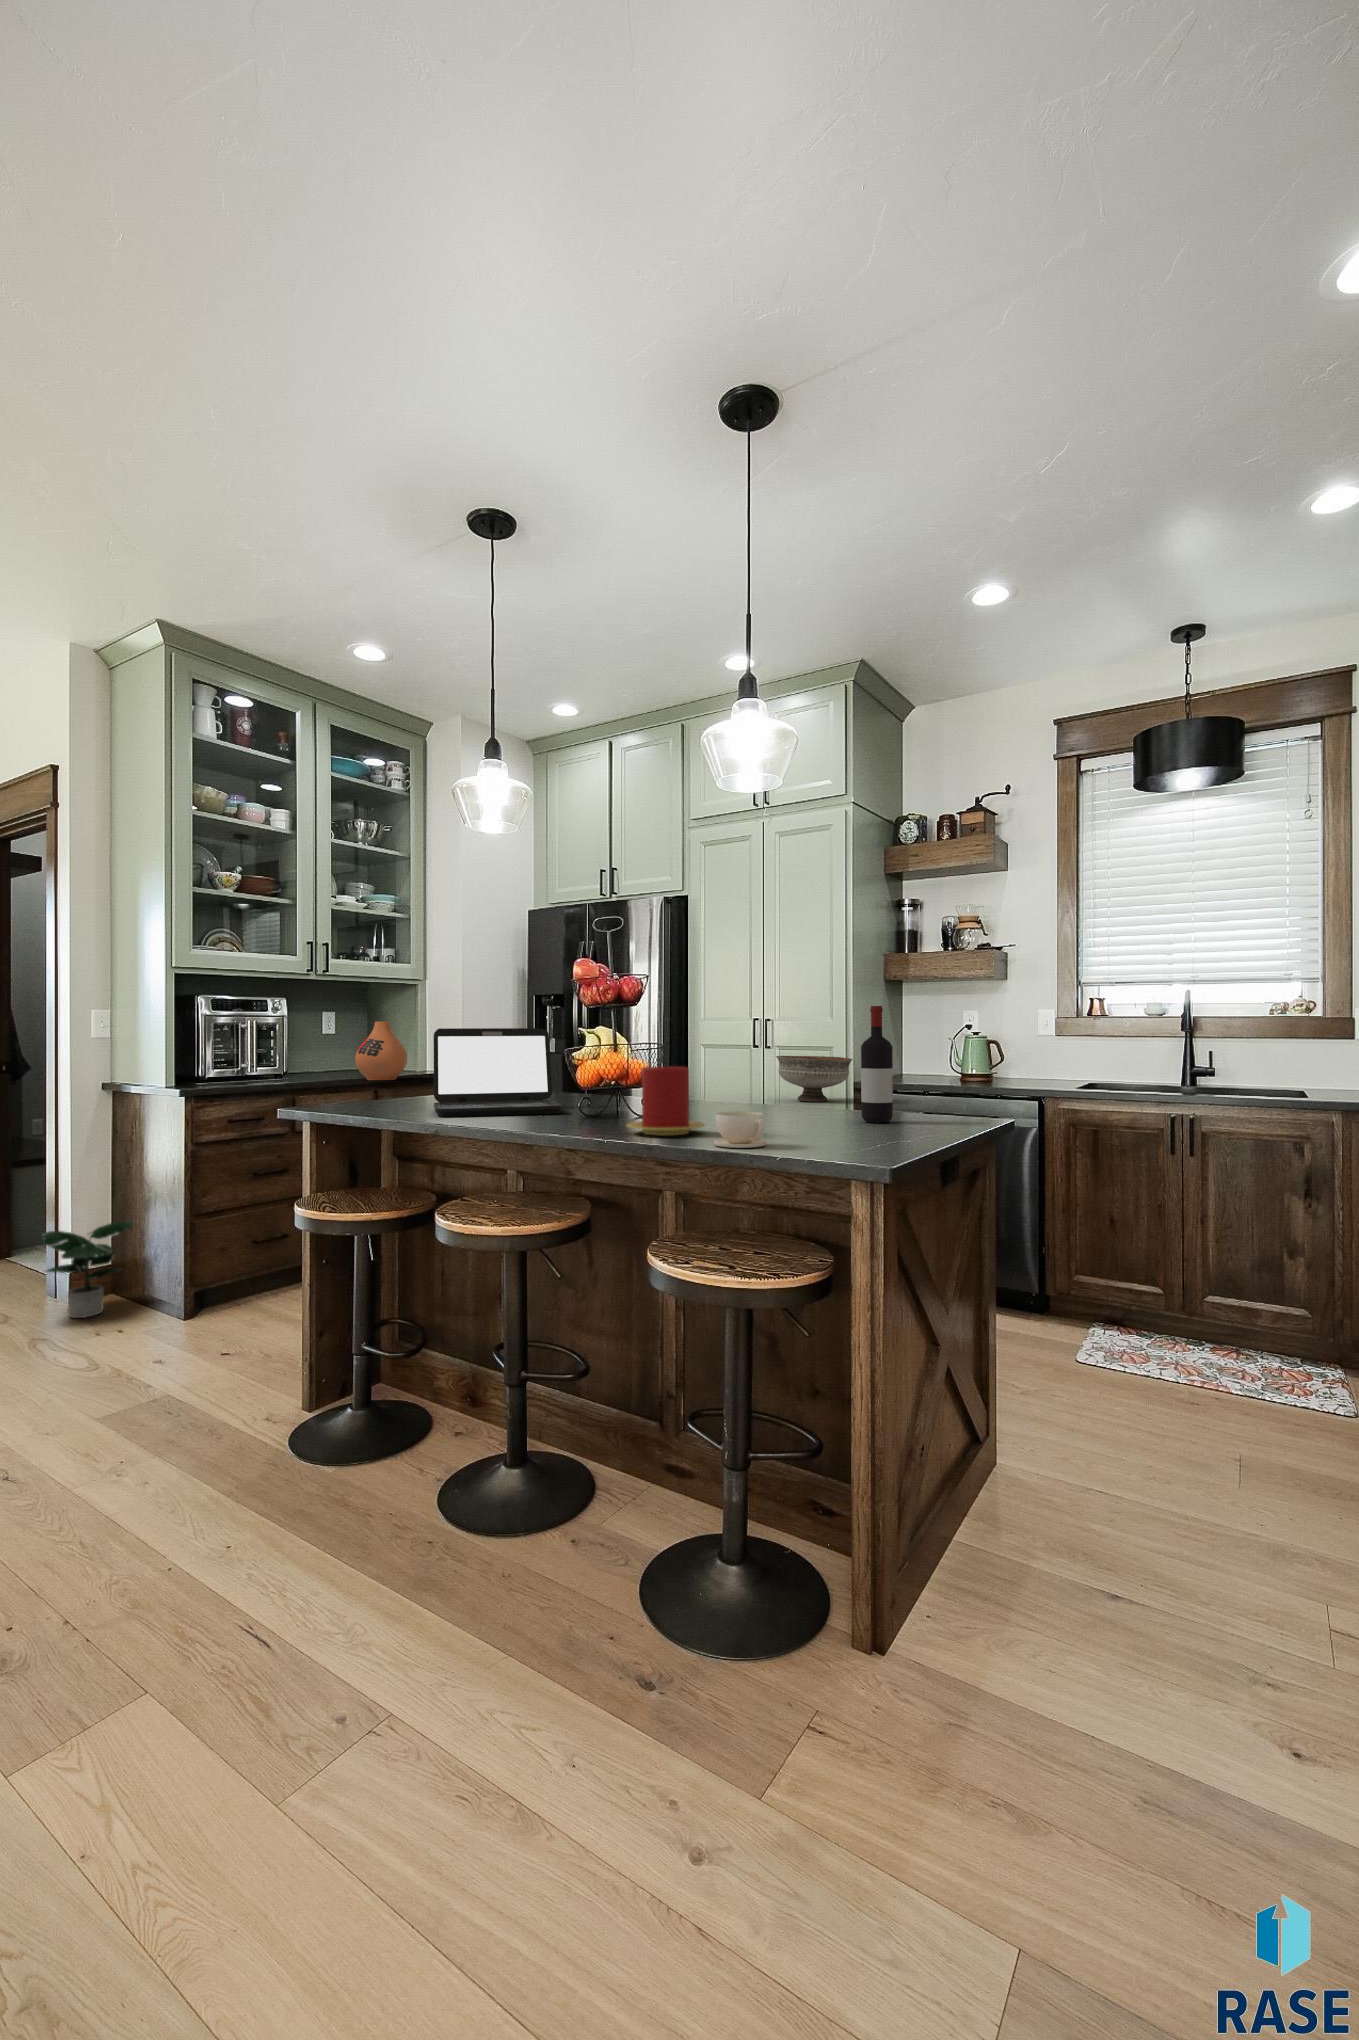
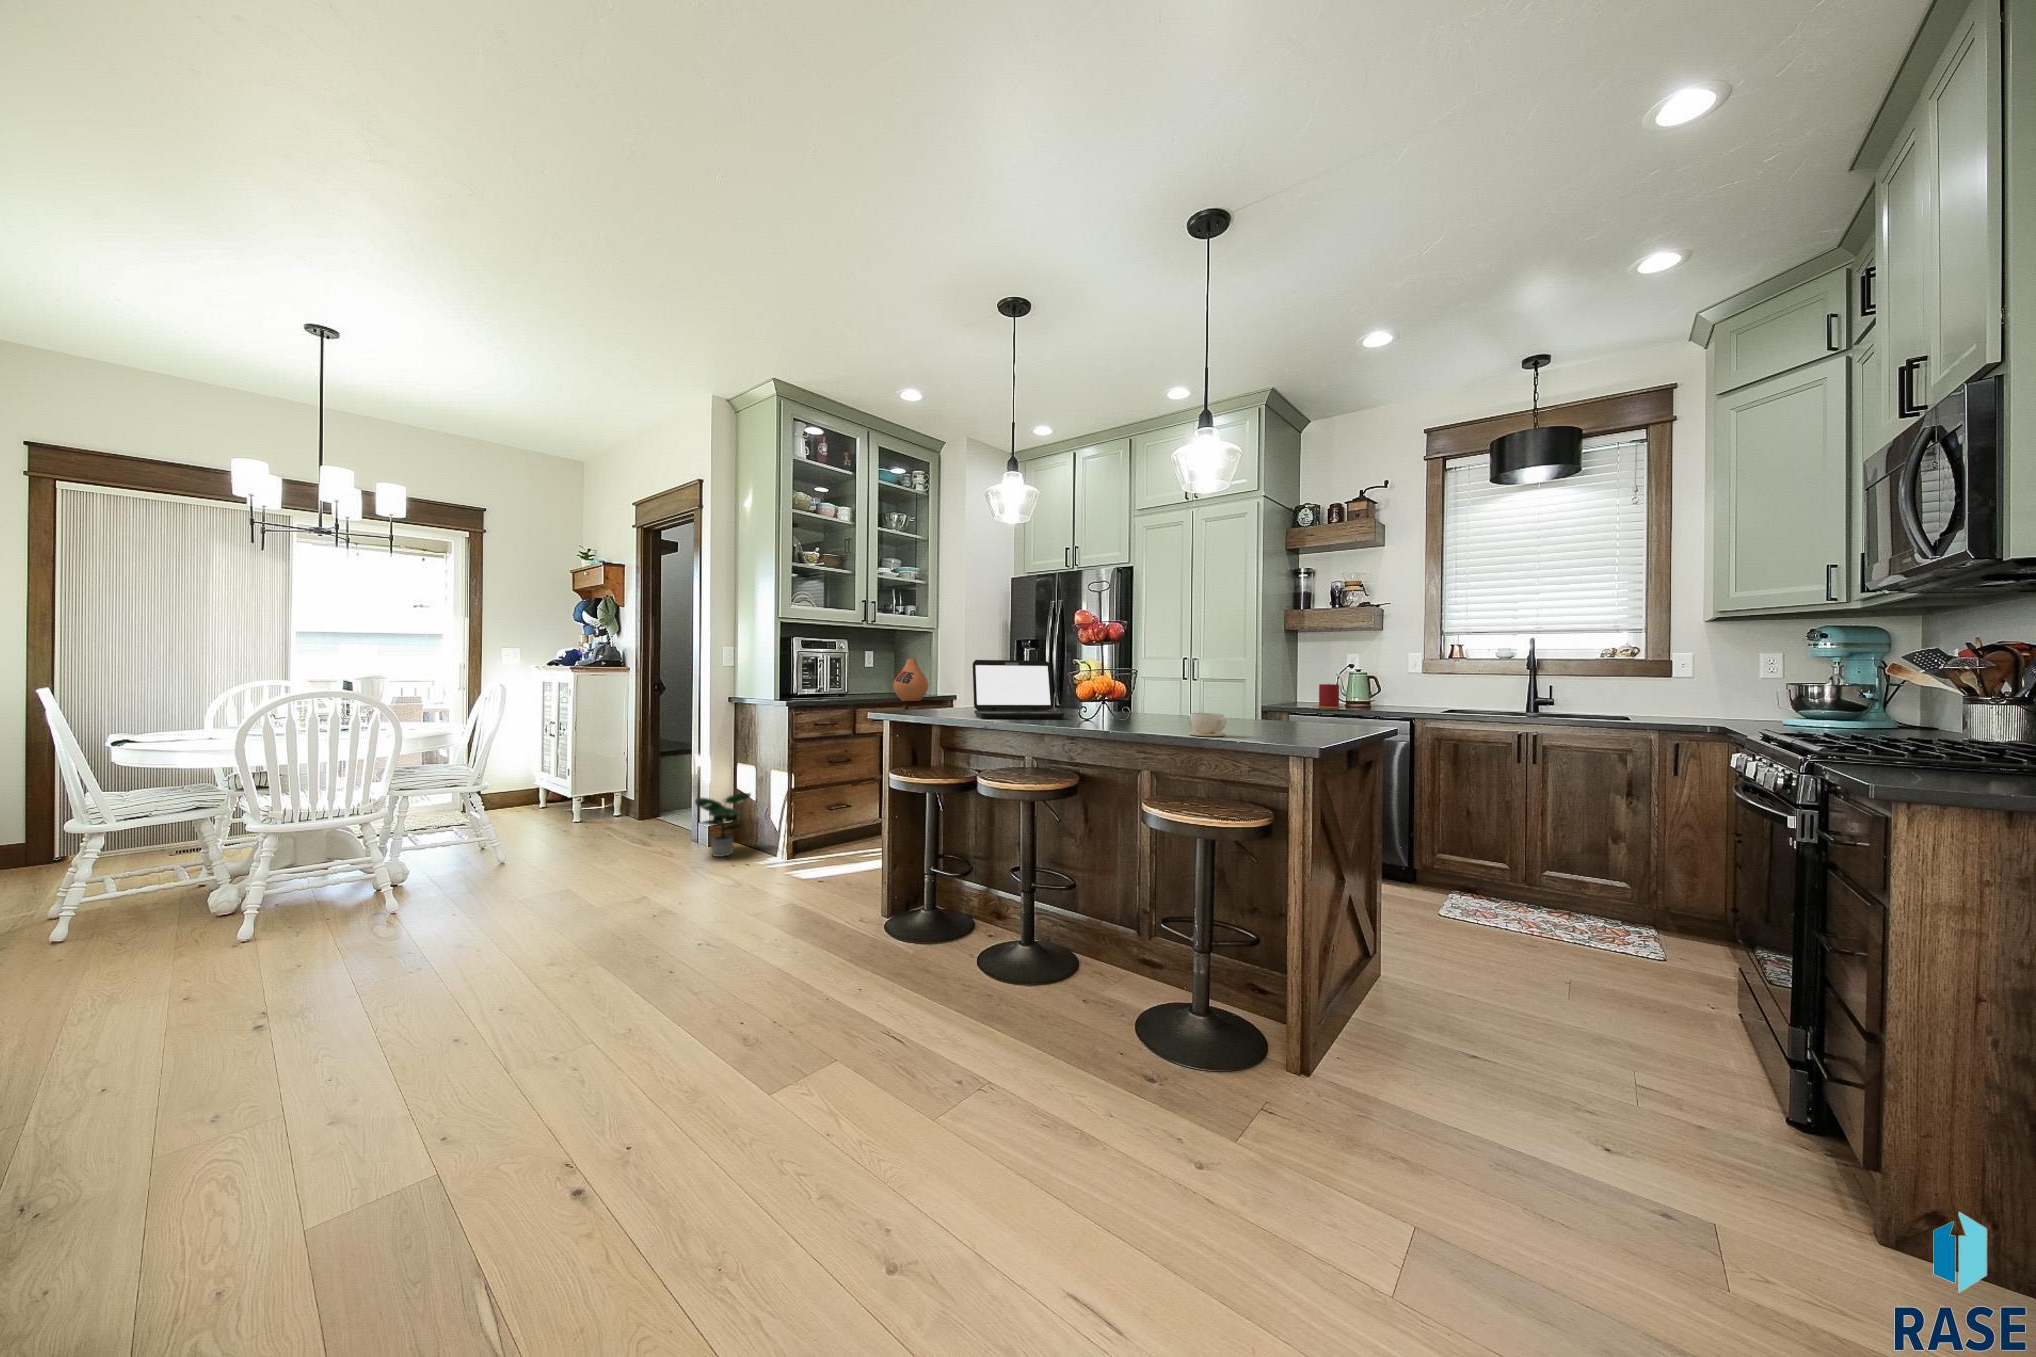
wine bottle: present [861,1006,893,1123] -> none [1284,644,1307,727]
bowl: present [776,1056,852,1102] -> none [1211,684,1269,717]
candle: present [627,1066,704,1136] -> present [1313,684,1345,710]

